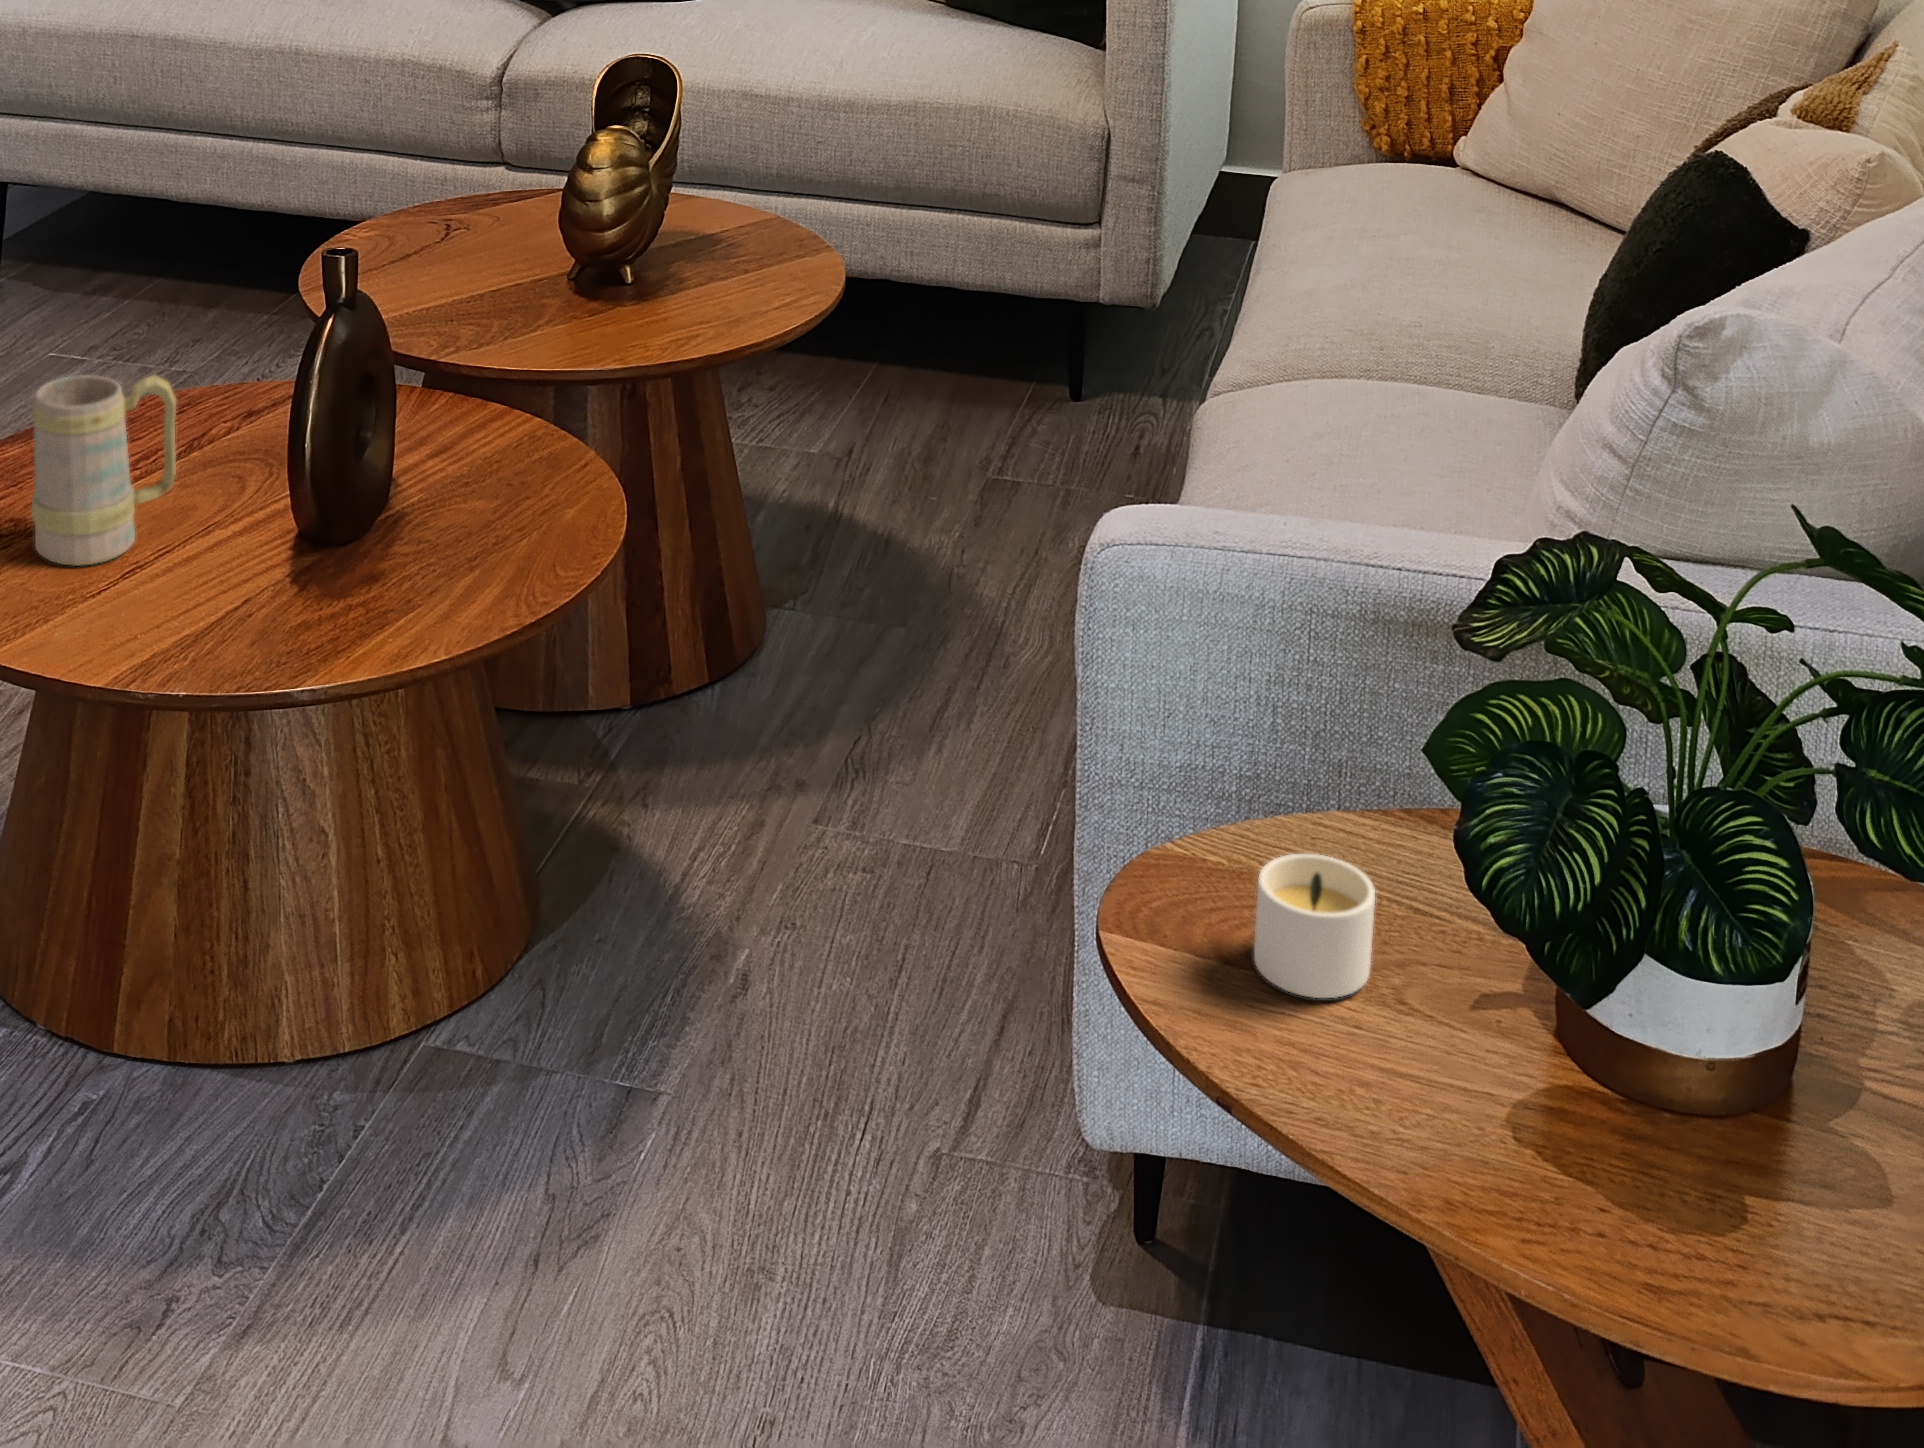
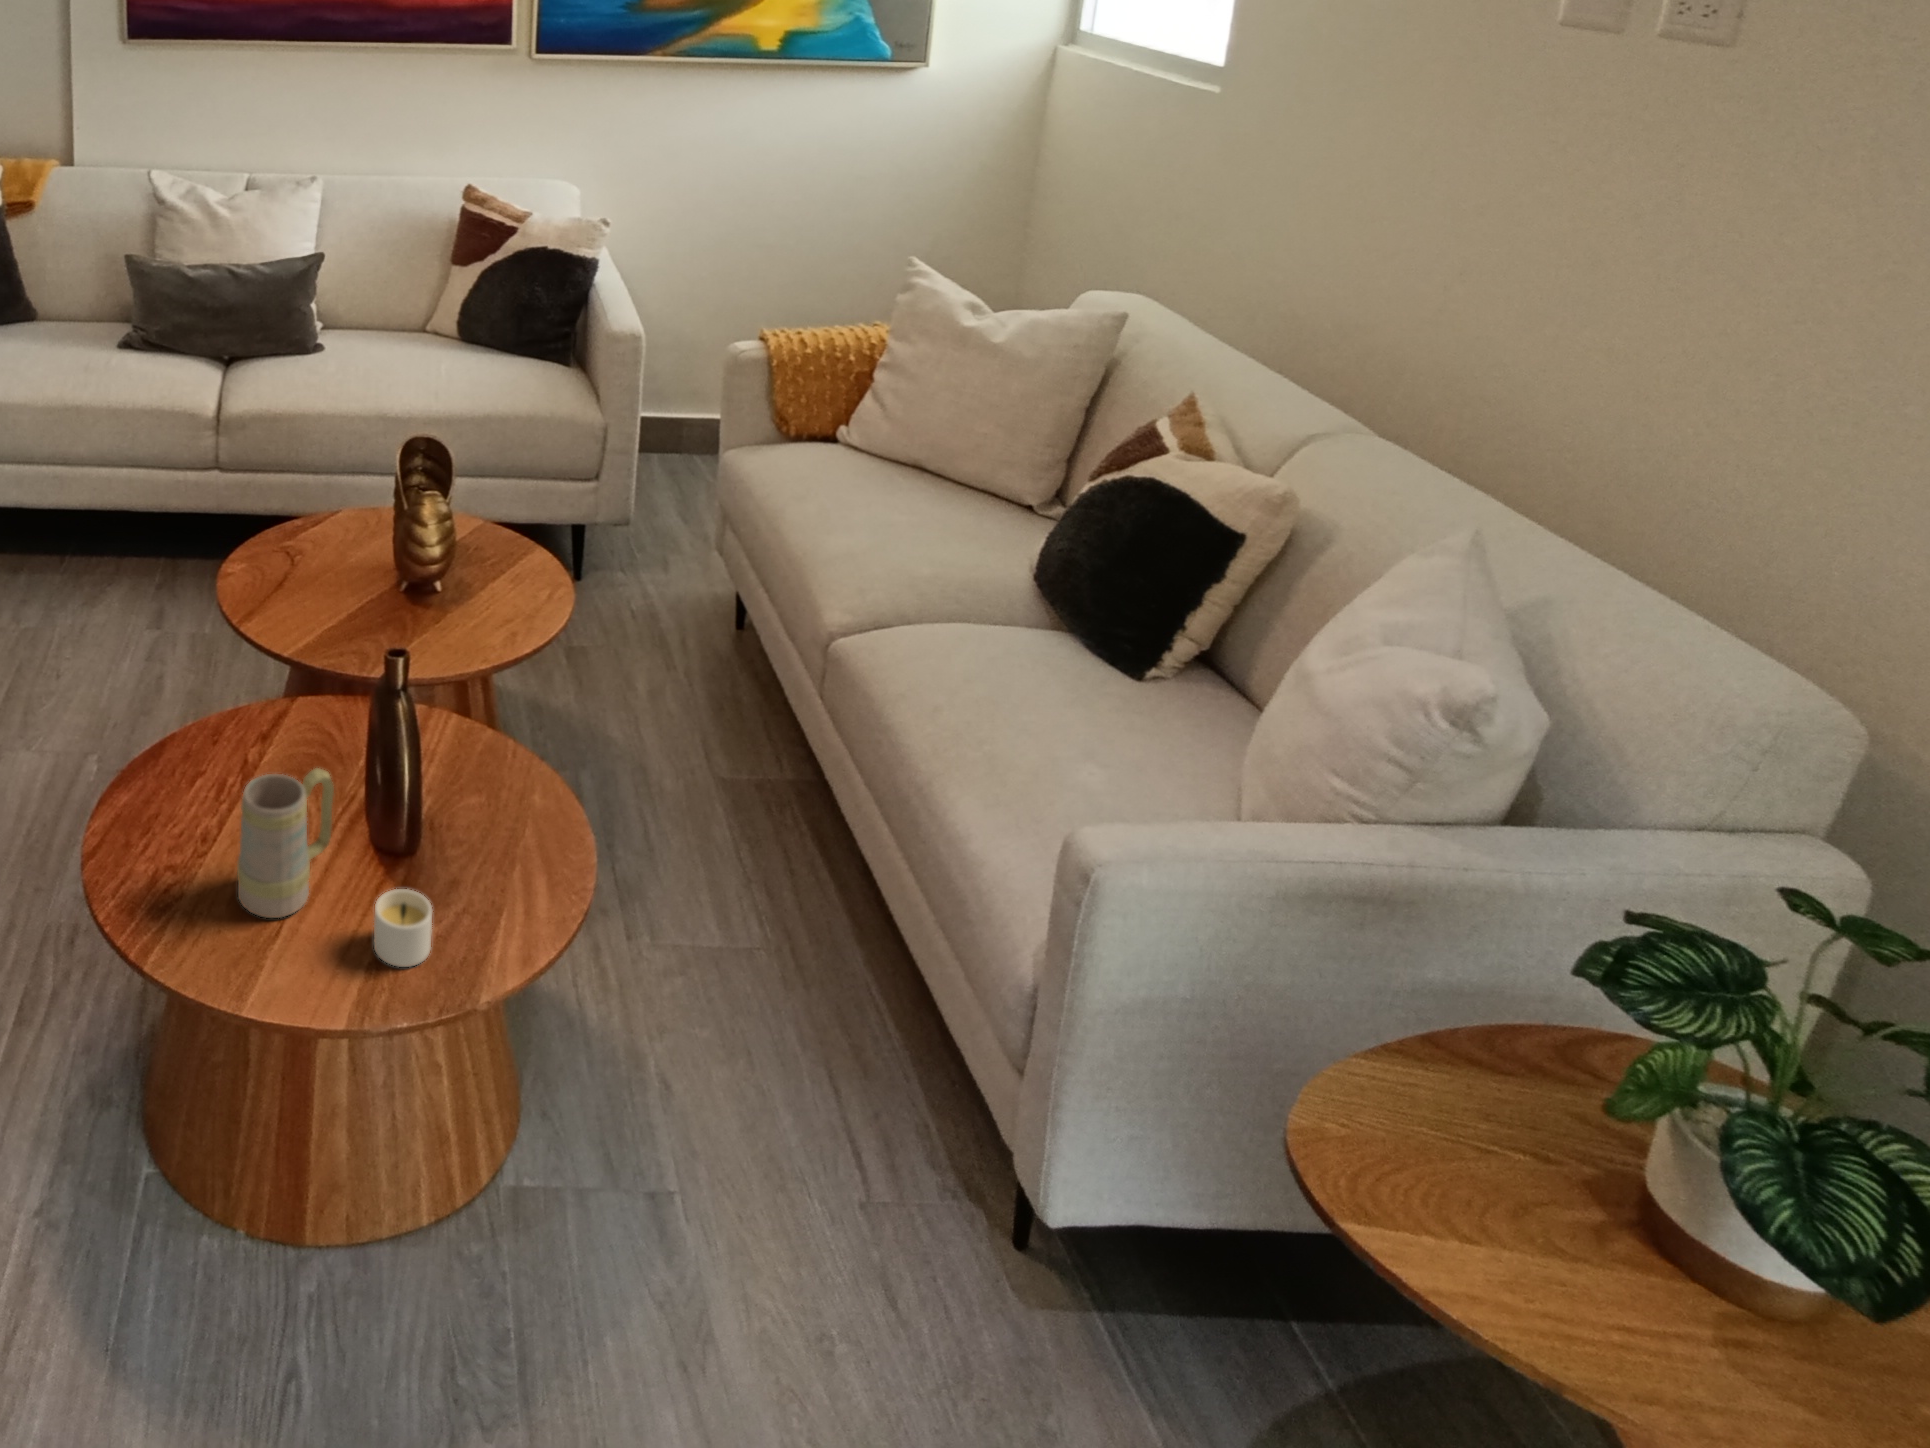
candle: present [1254,854,1375,998] -> present [374,889,432,967]

